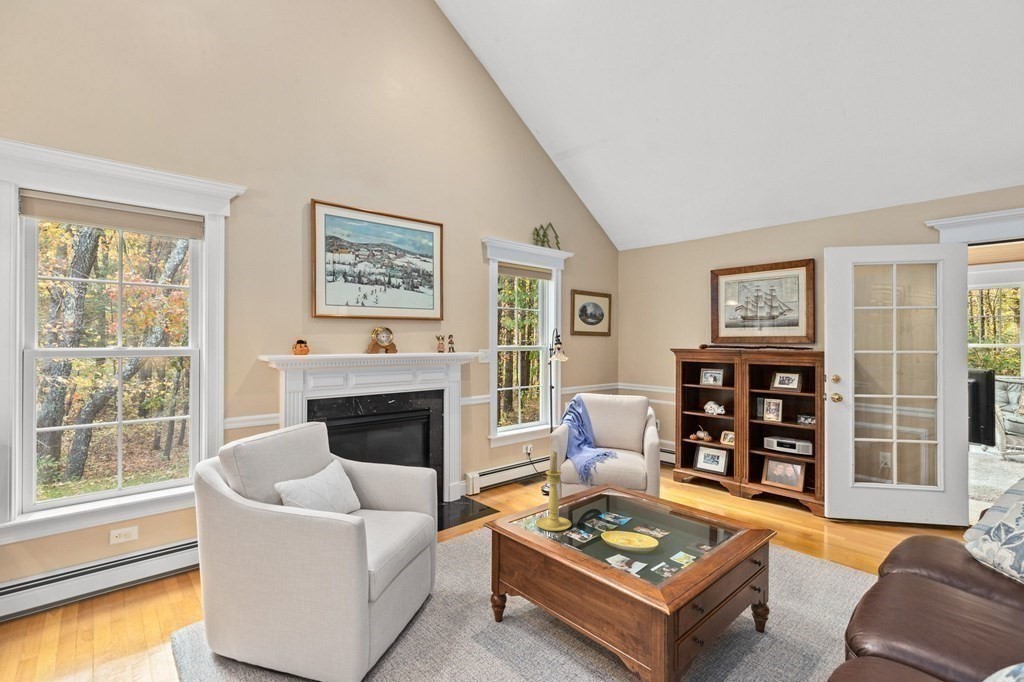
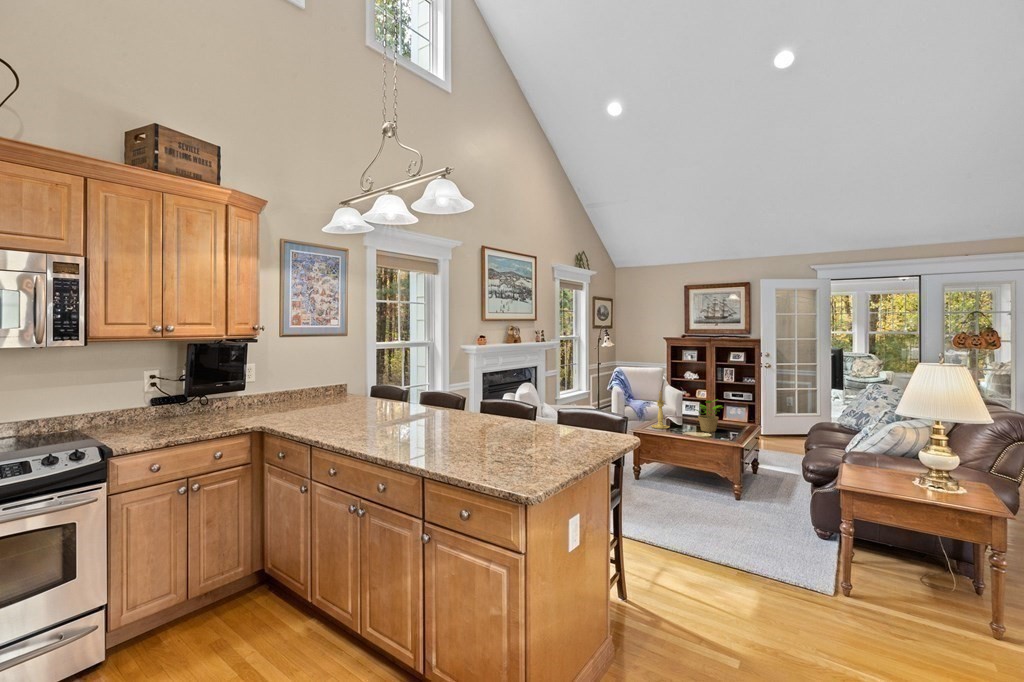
potted plant: none [611,484,673,555] -> present [696,399,723,432]

